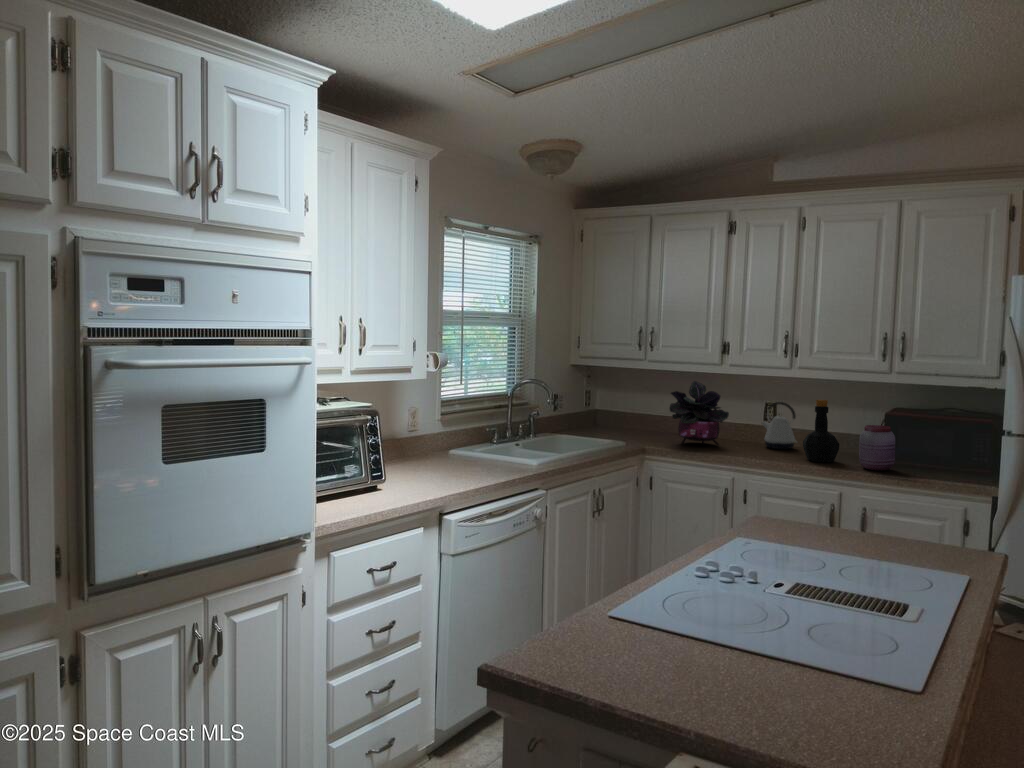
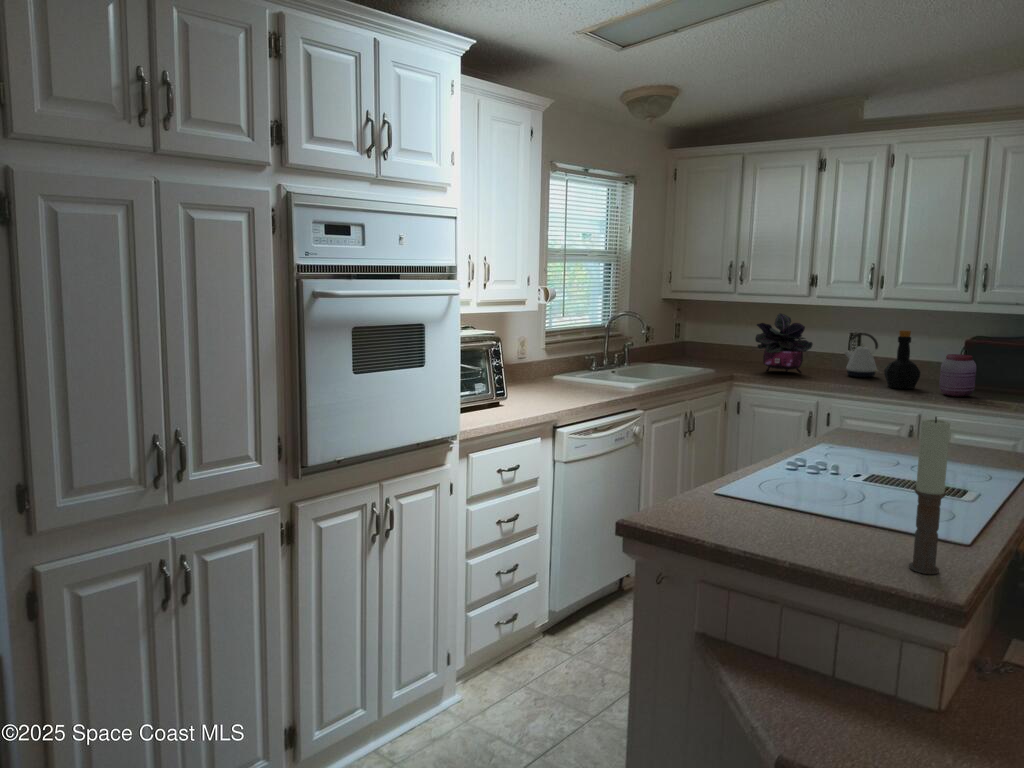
candle: none [836,521,876,725] -> present [909,417,950,574]

